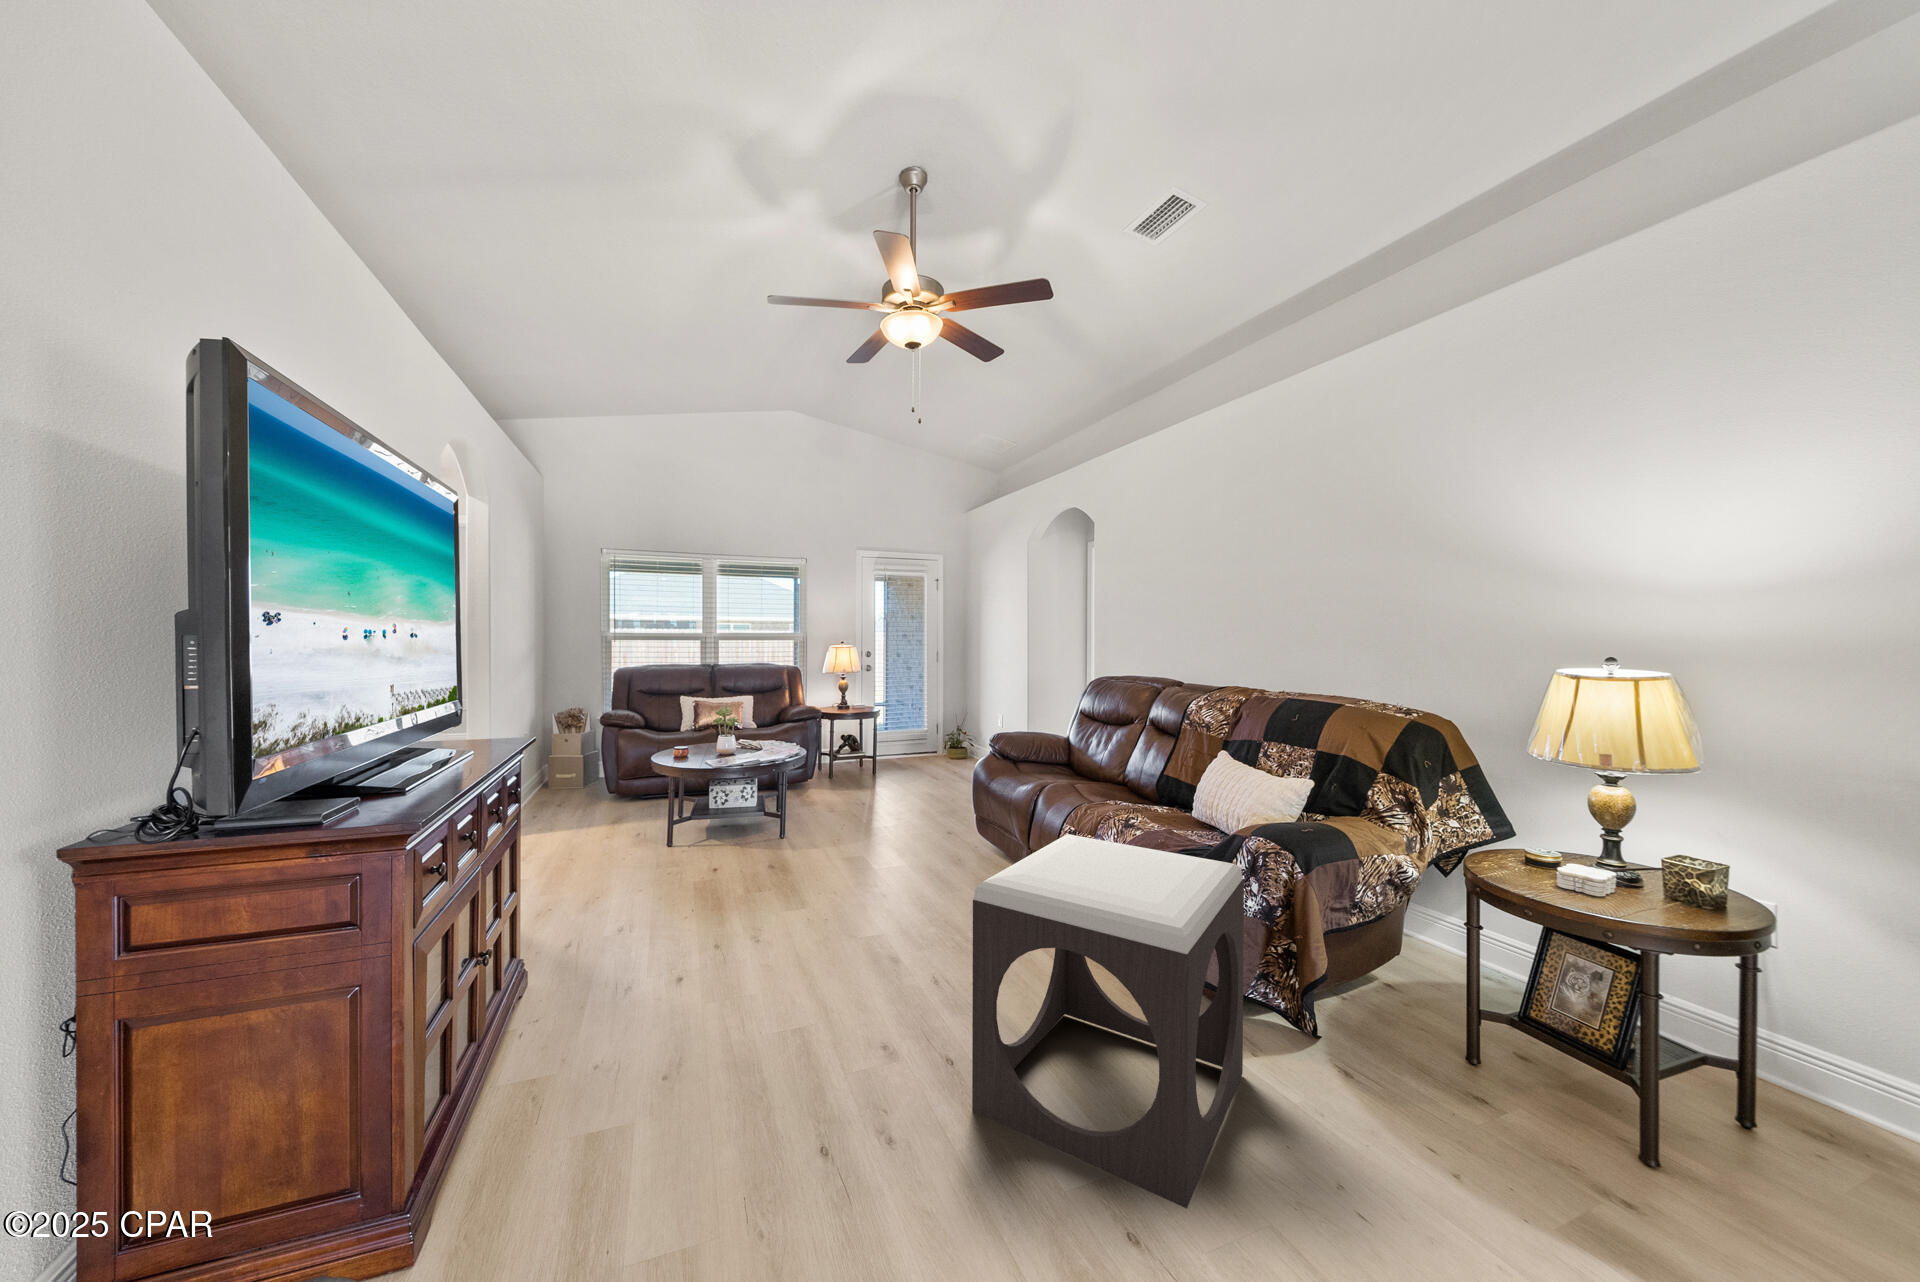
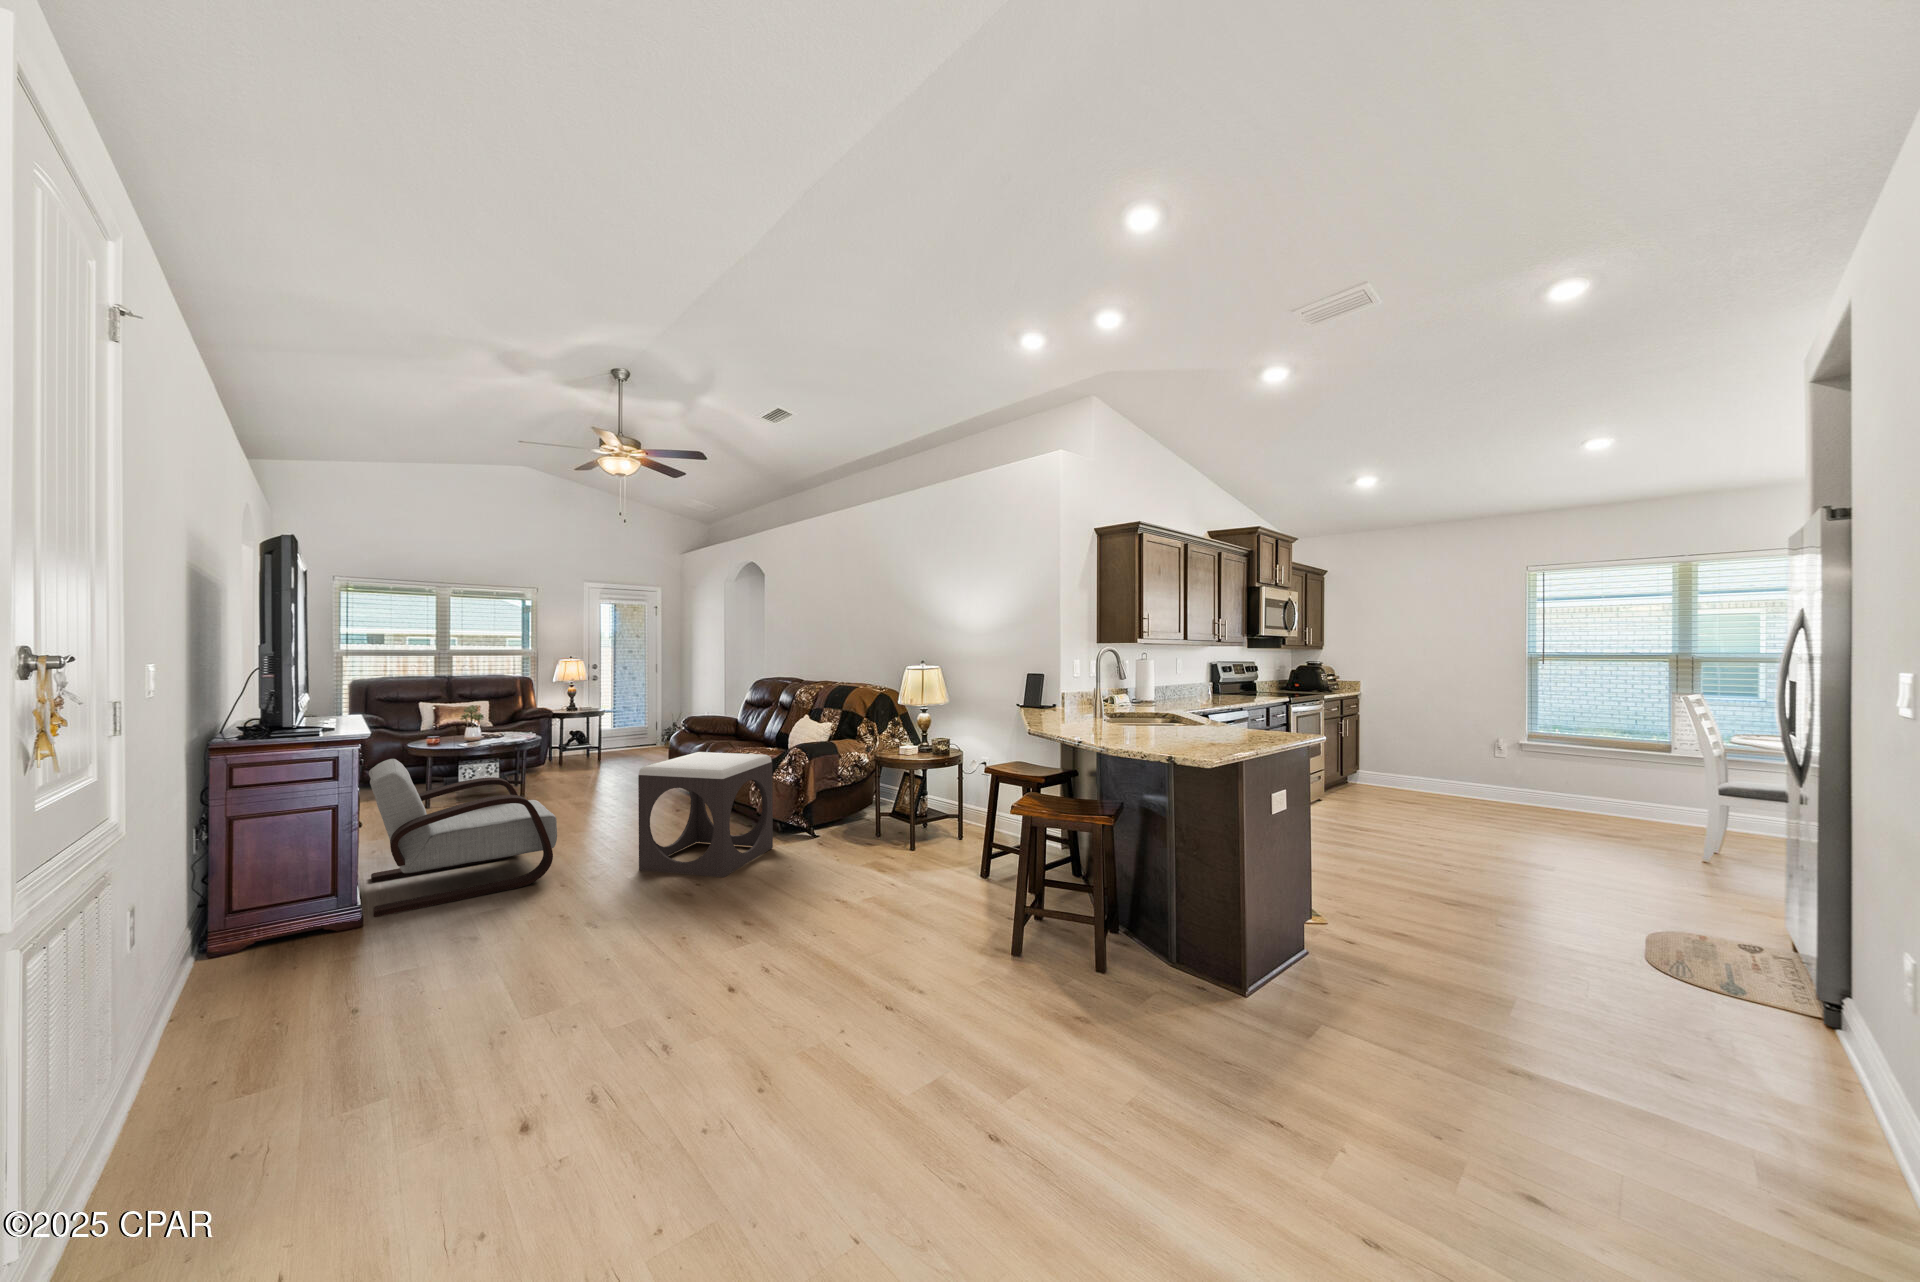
armchair: none [451,820,814,1205] -> present [369,759,557,917]

